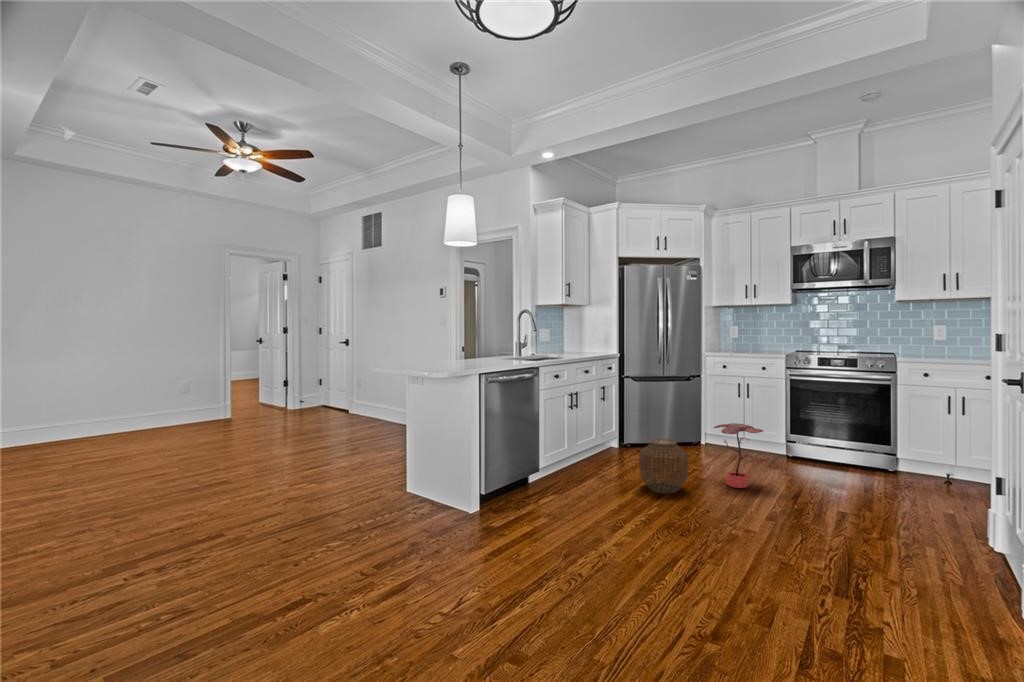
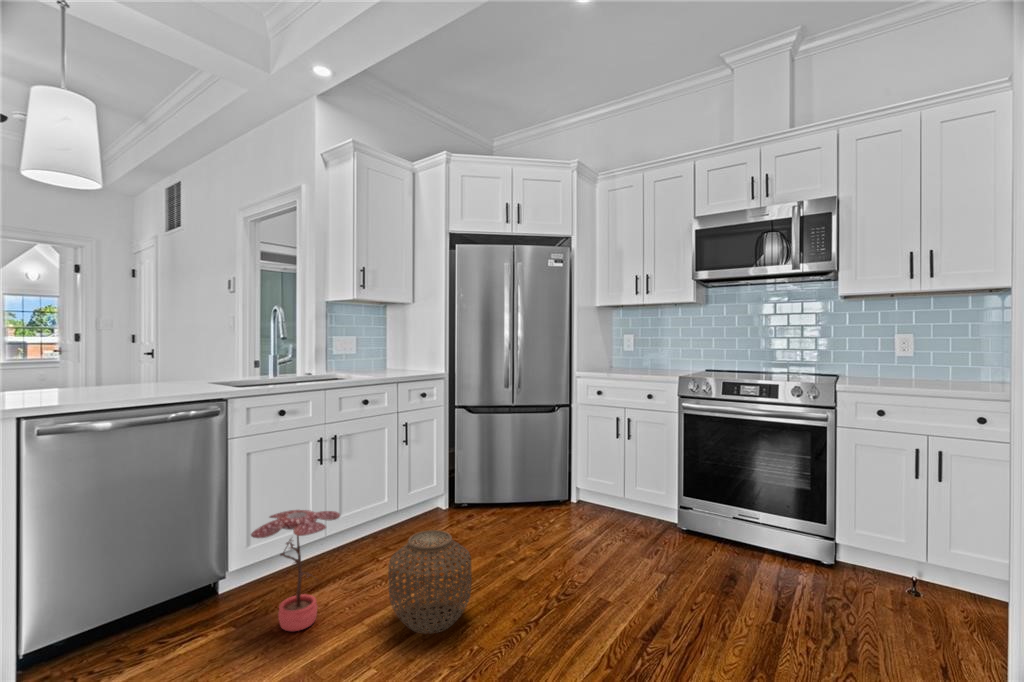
potted plant: present [714,423,763,488] -> present [251,510,340,631]

